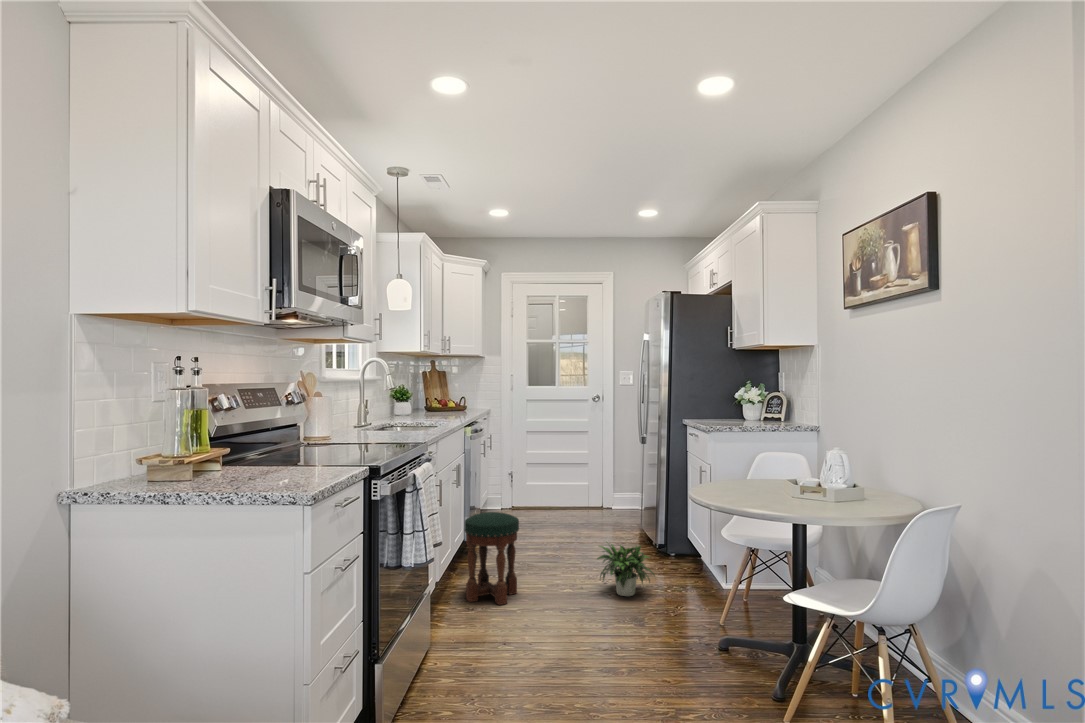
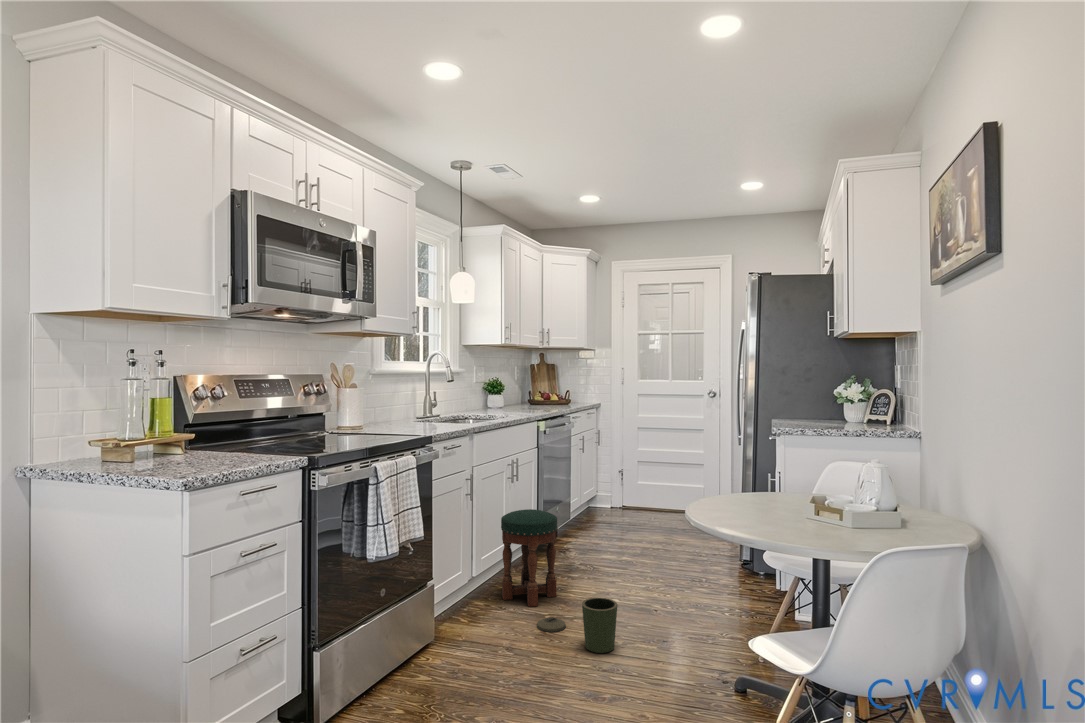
potted plant: present [597,545,655,596] -> none [628,551,704,615]
trash can: none [519,586,605,635] -> present [537,598,617,653]

